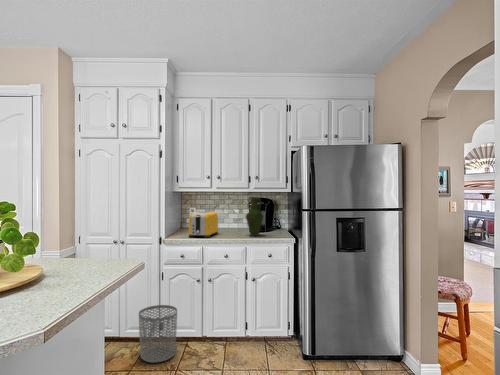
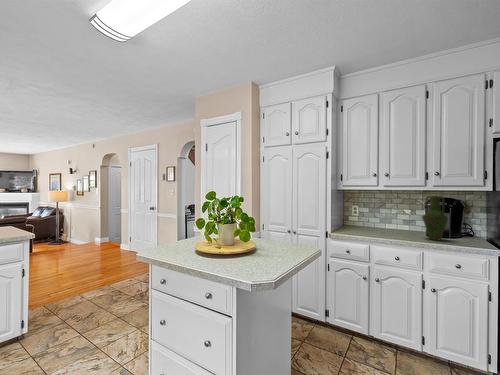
toaster: present [189,212,218,238] -> none [355,210,386,236]
waste bin: present [139,305,177,363] -> none [306,293,342,351]

